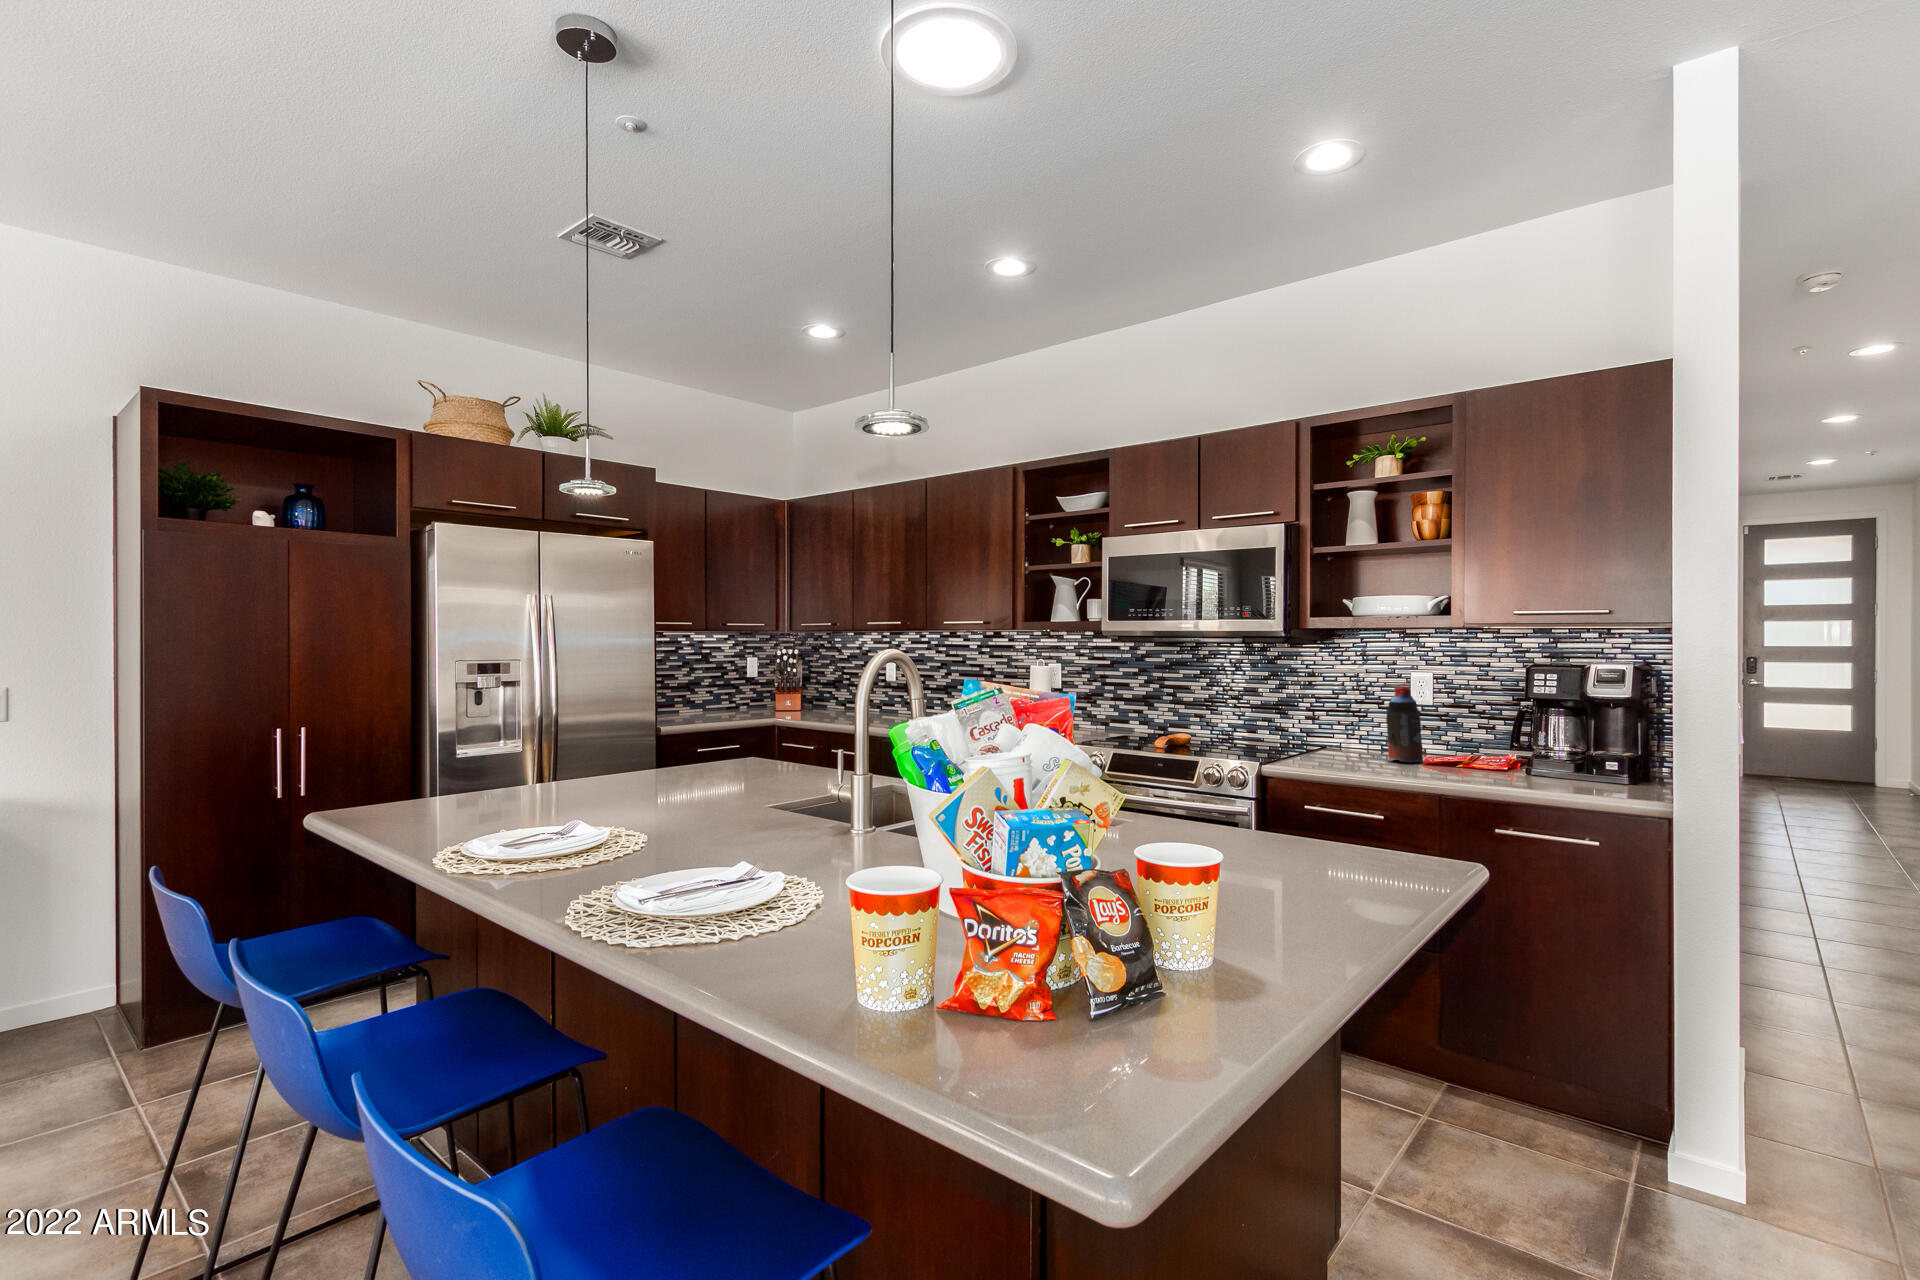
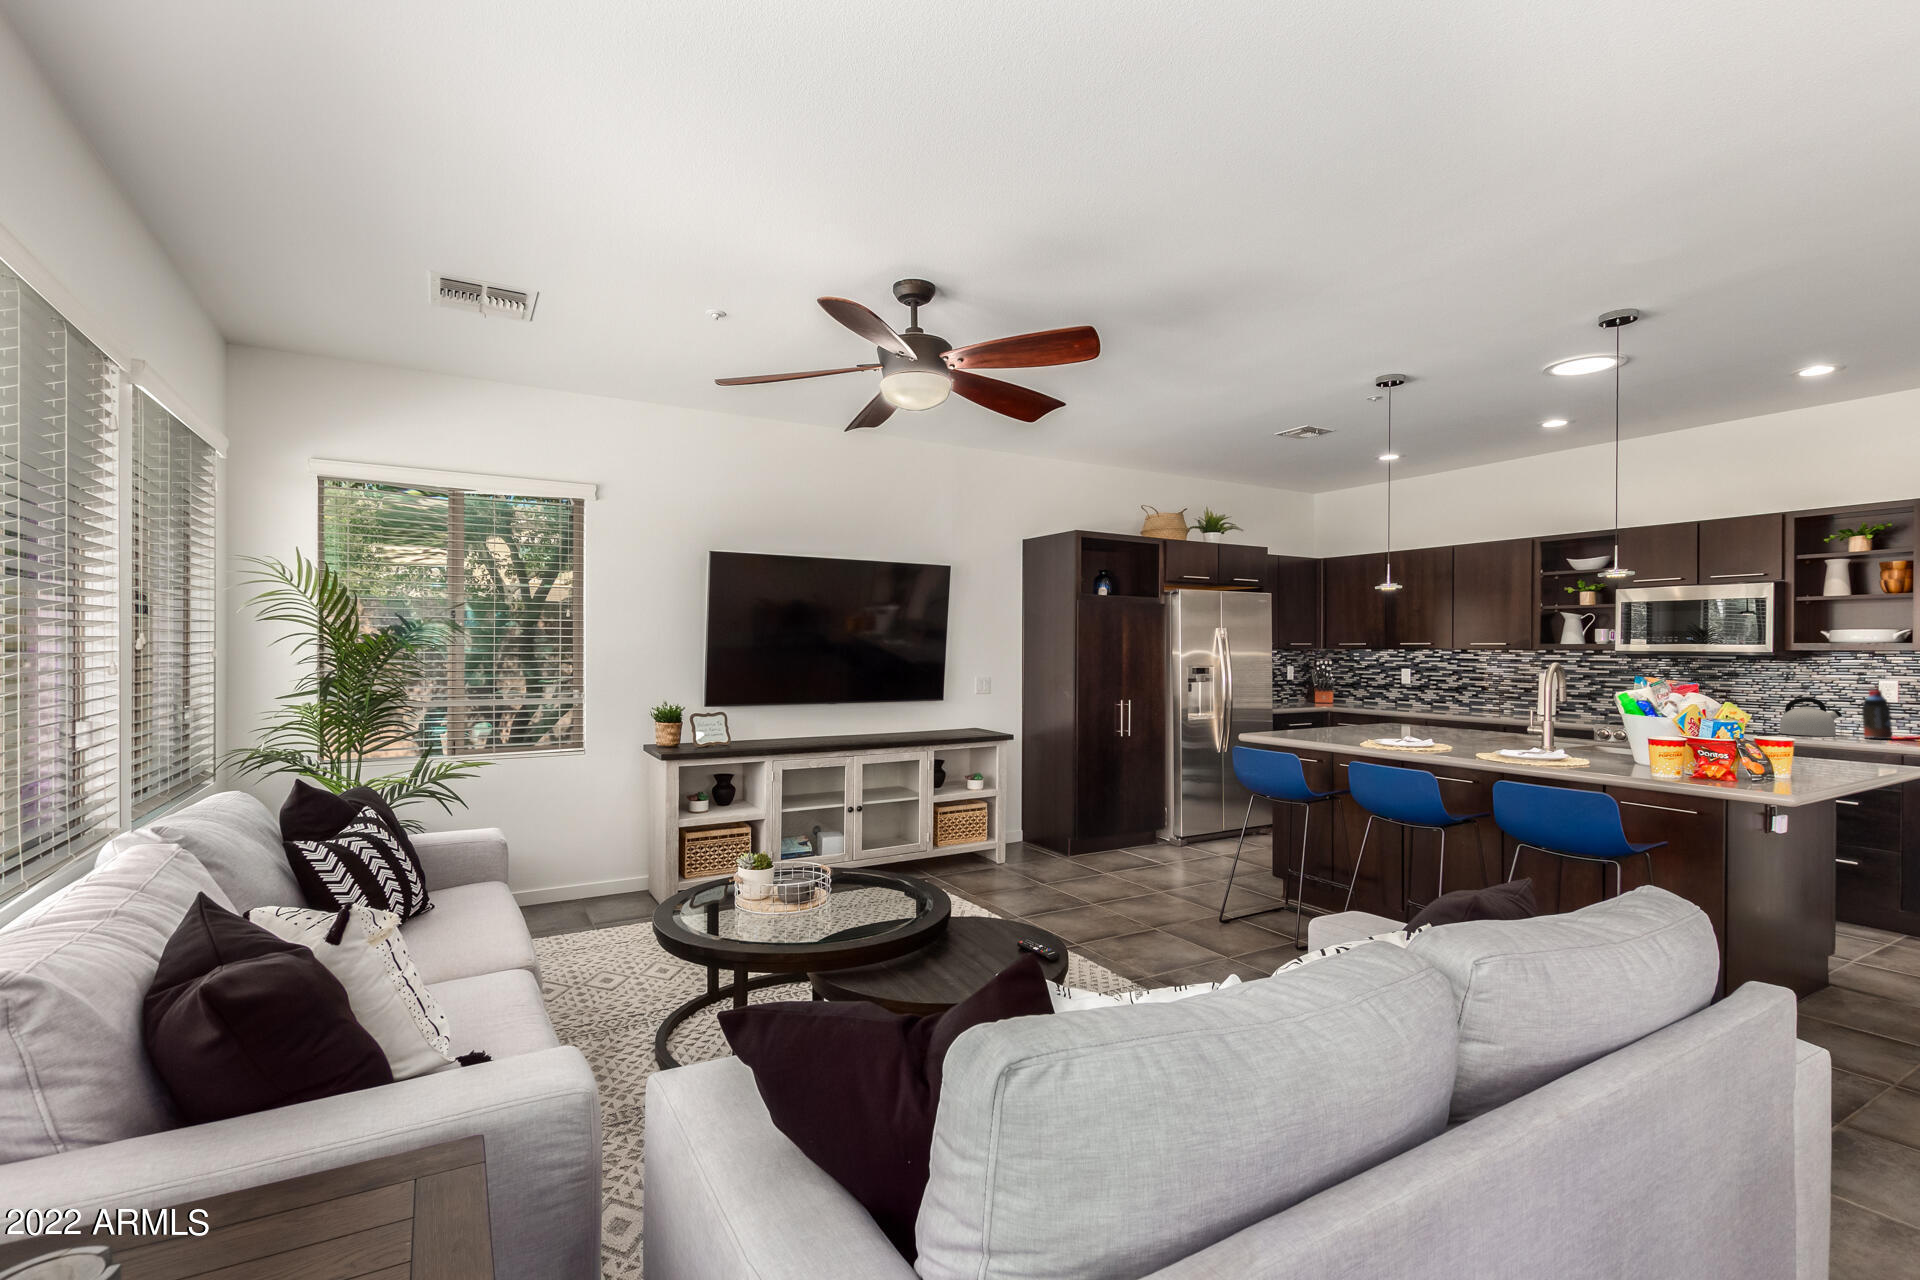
kettle: none [1289,699,1365,758] -> present [1779,698,1842,736]

